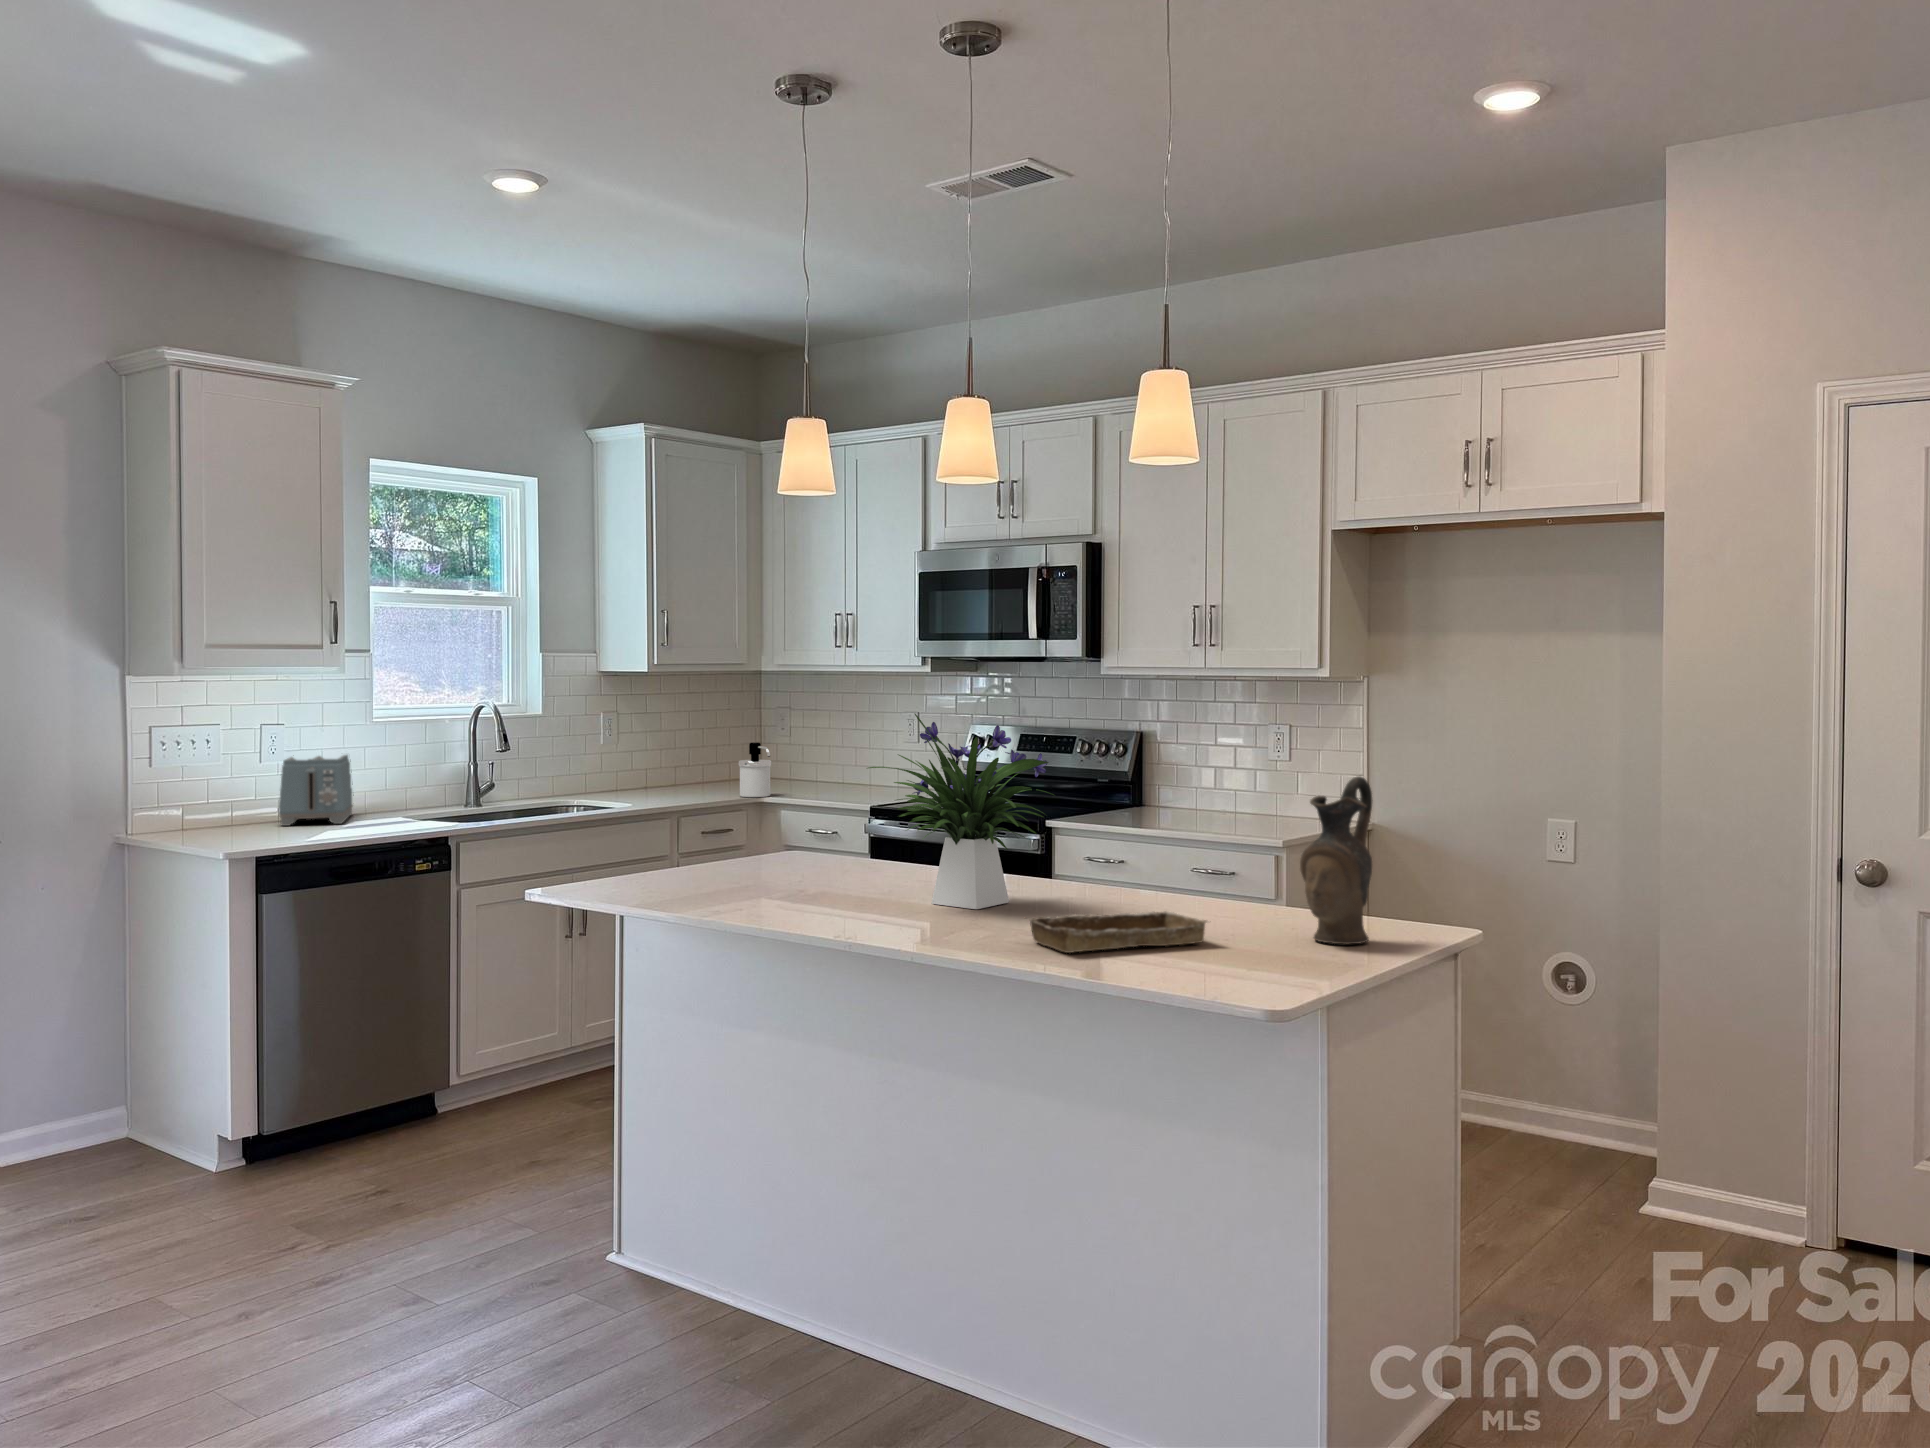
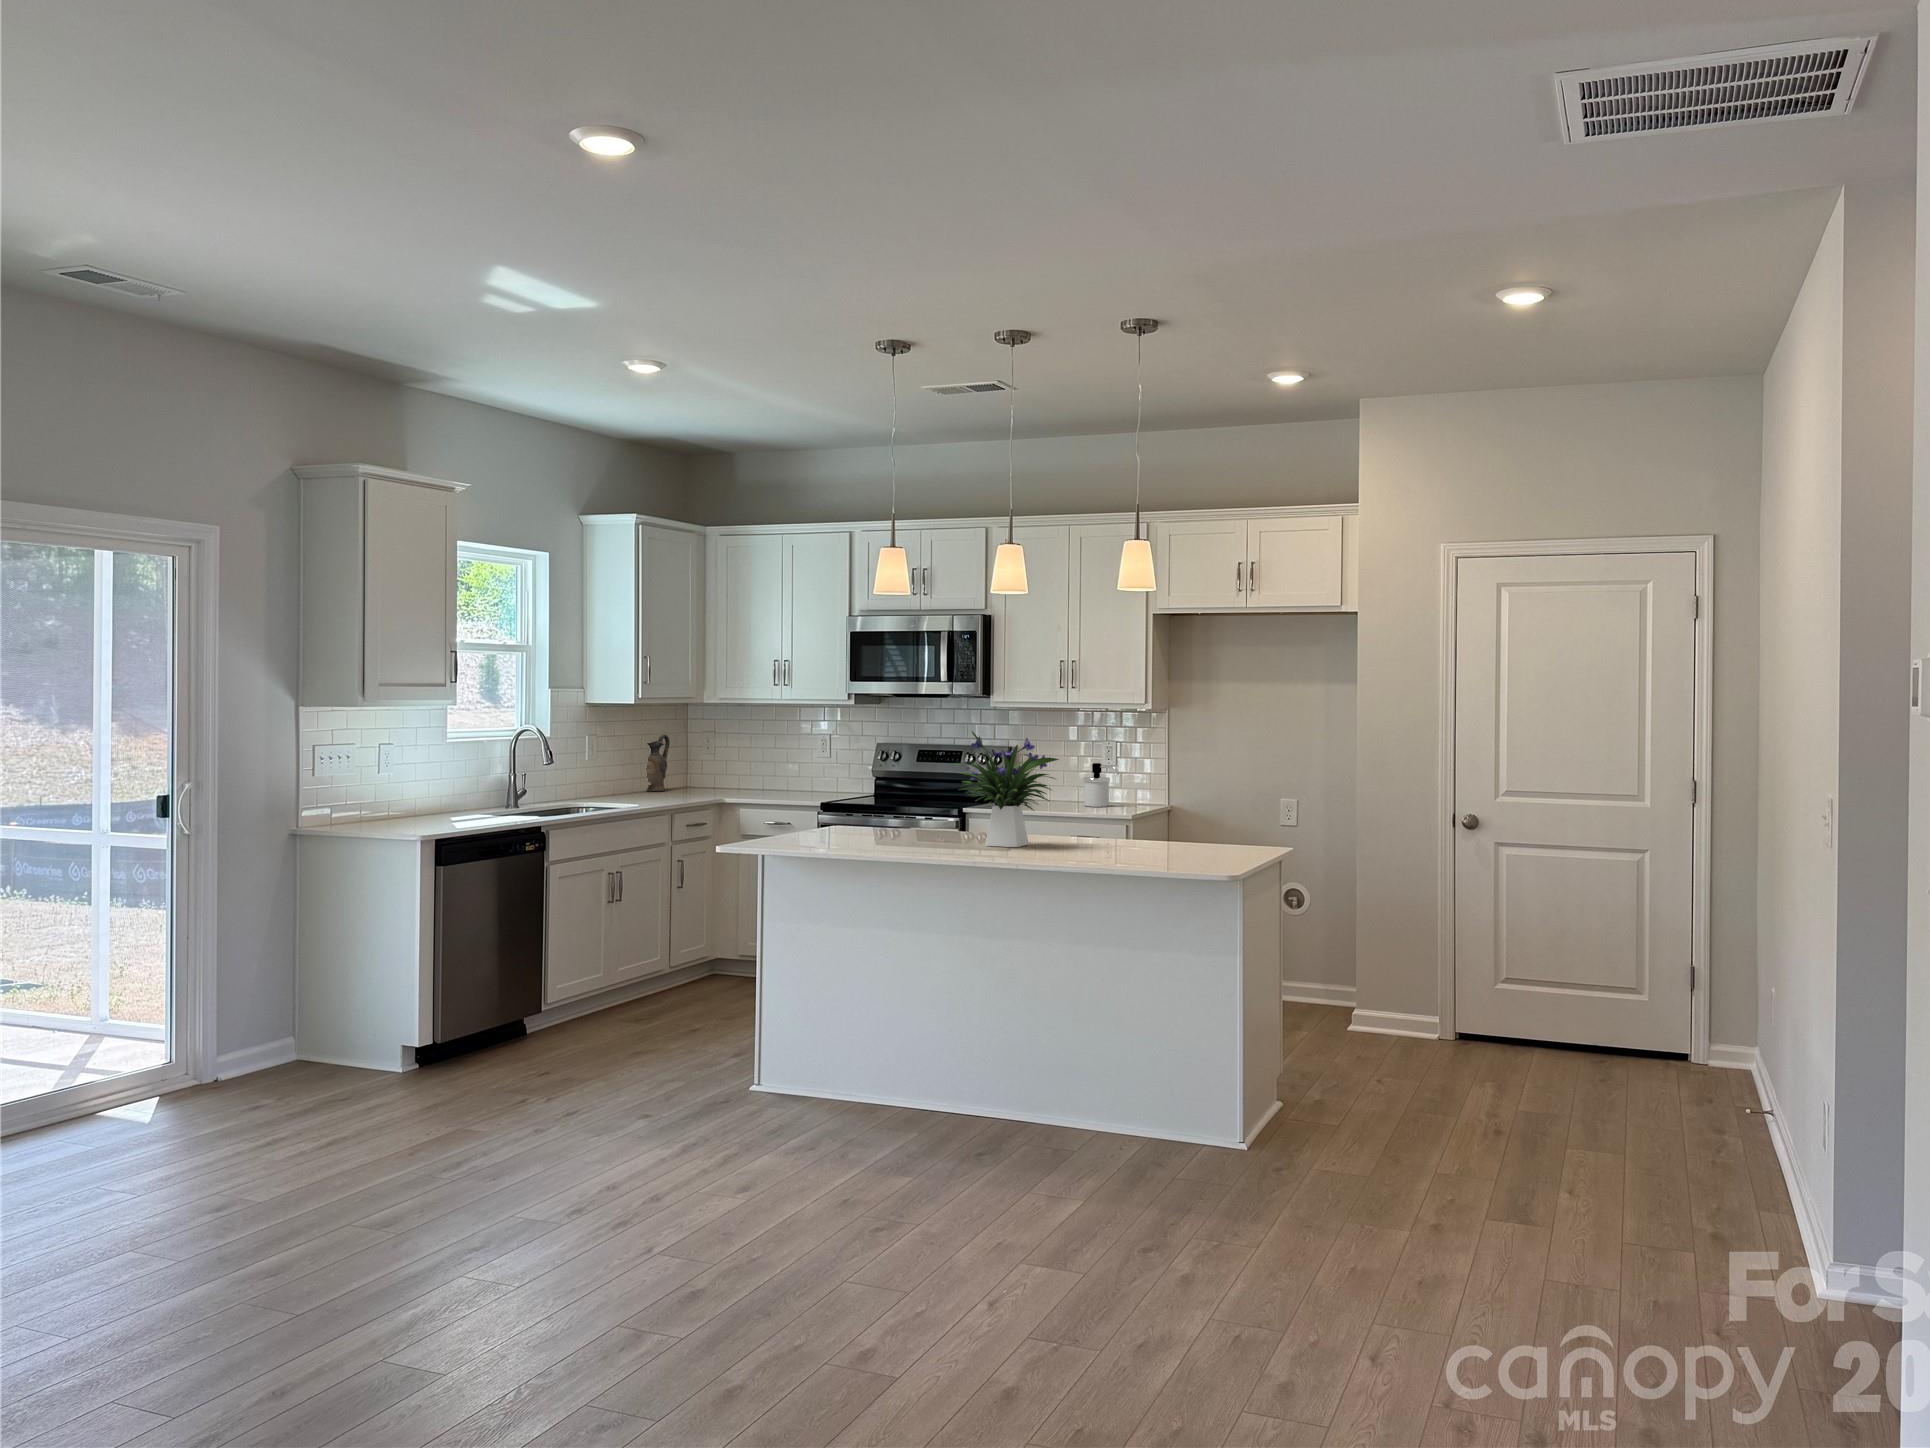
soap dispenser: present [739,742,772,797] -> present [1084,763,1119,807]
toaster: present [279,755,354,826] -> none [387,767,450,821]
ceramic pitcher: present [1300,776,1372,944] -> present [646,734,670,791]
tray: present [1024,911,1208,953] -> none [1071,841,1171,860]

